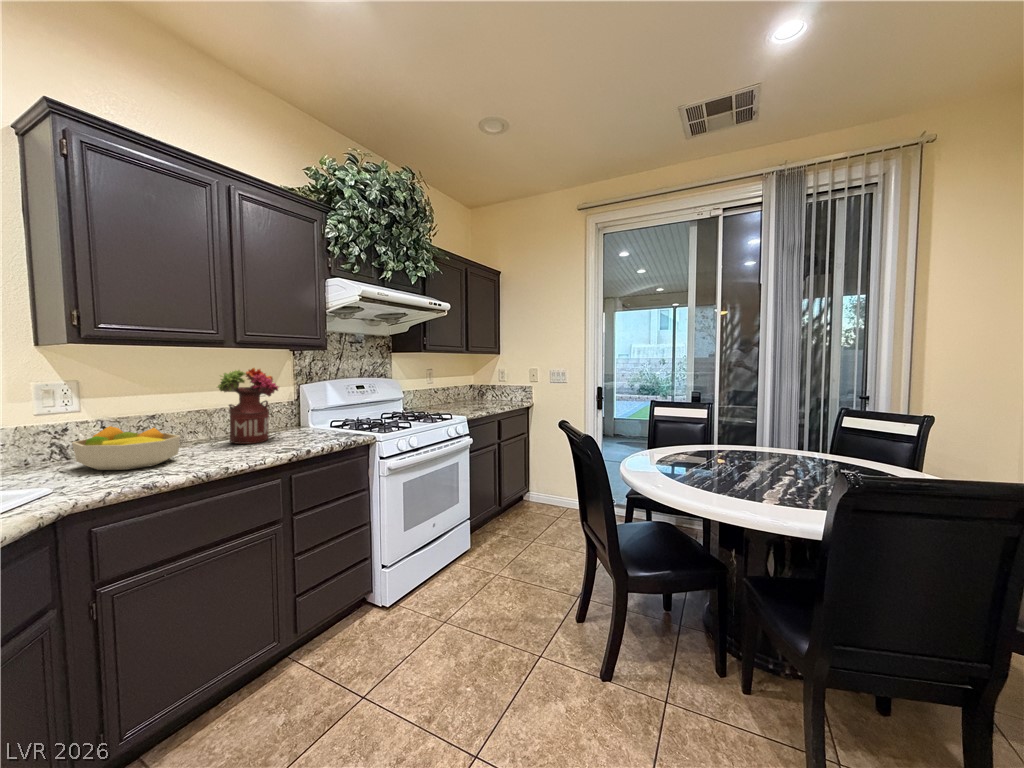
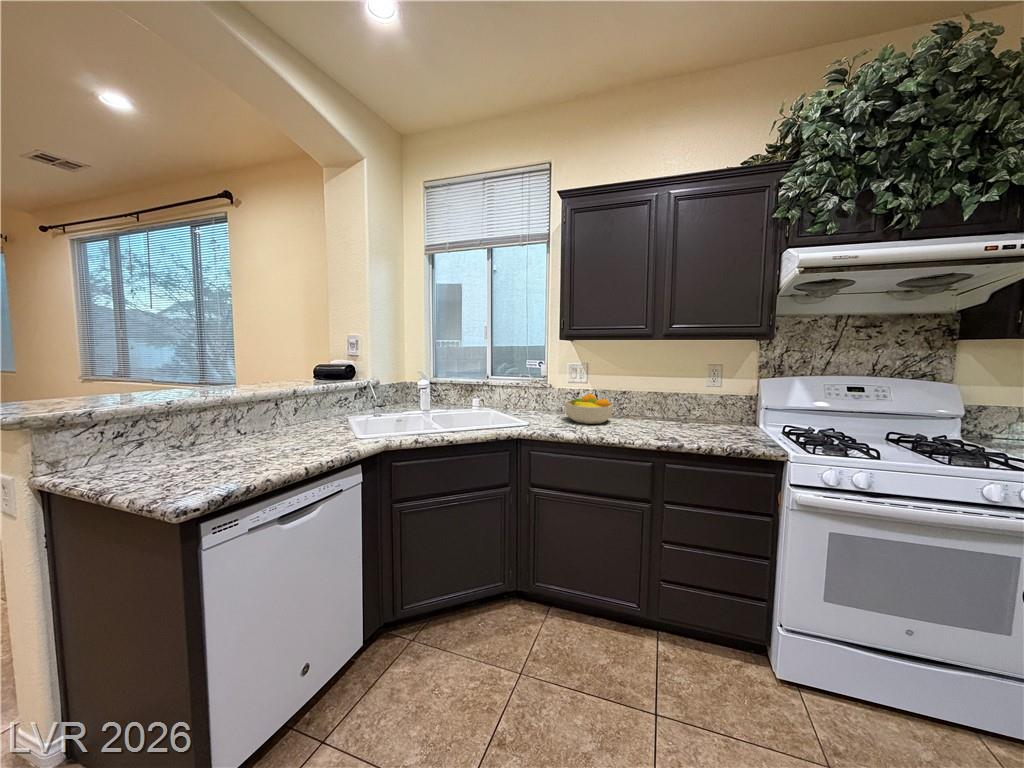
flower arrangement: present [218,368,279,444] -> none [652,357,706,428]

